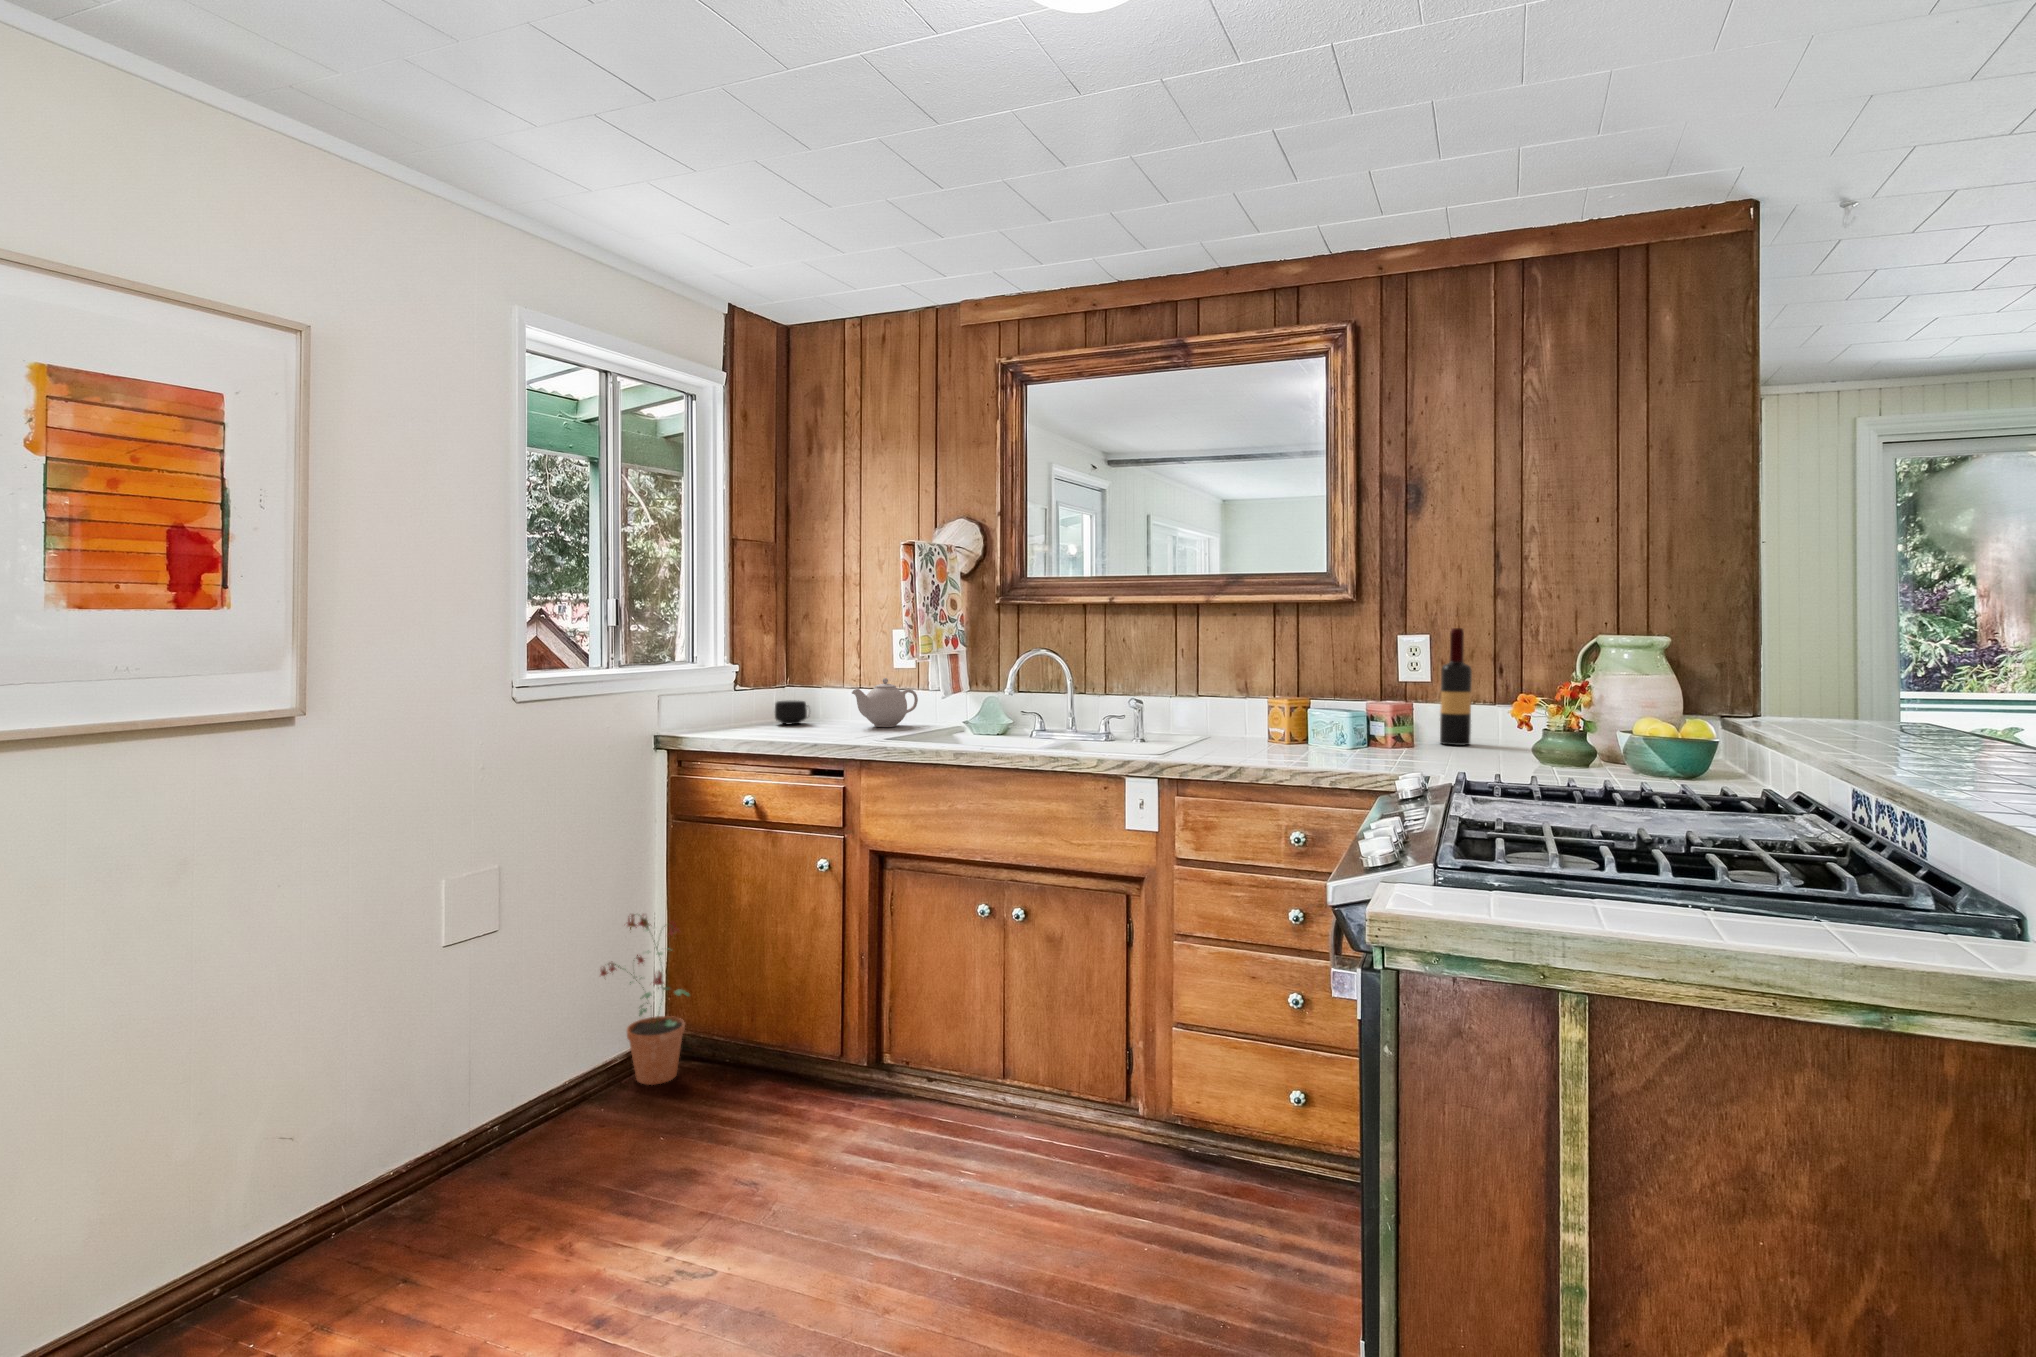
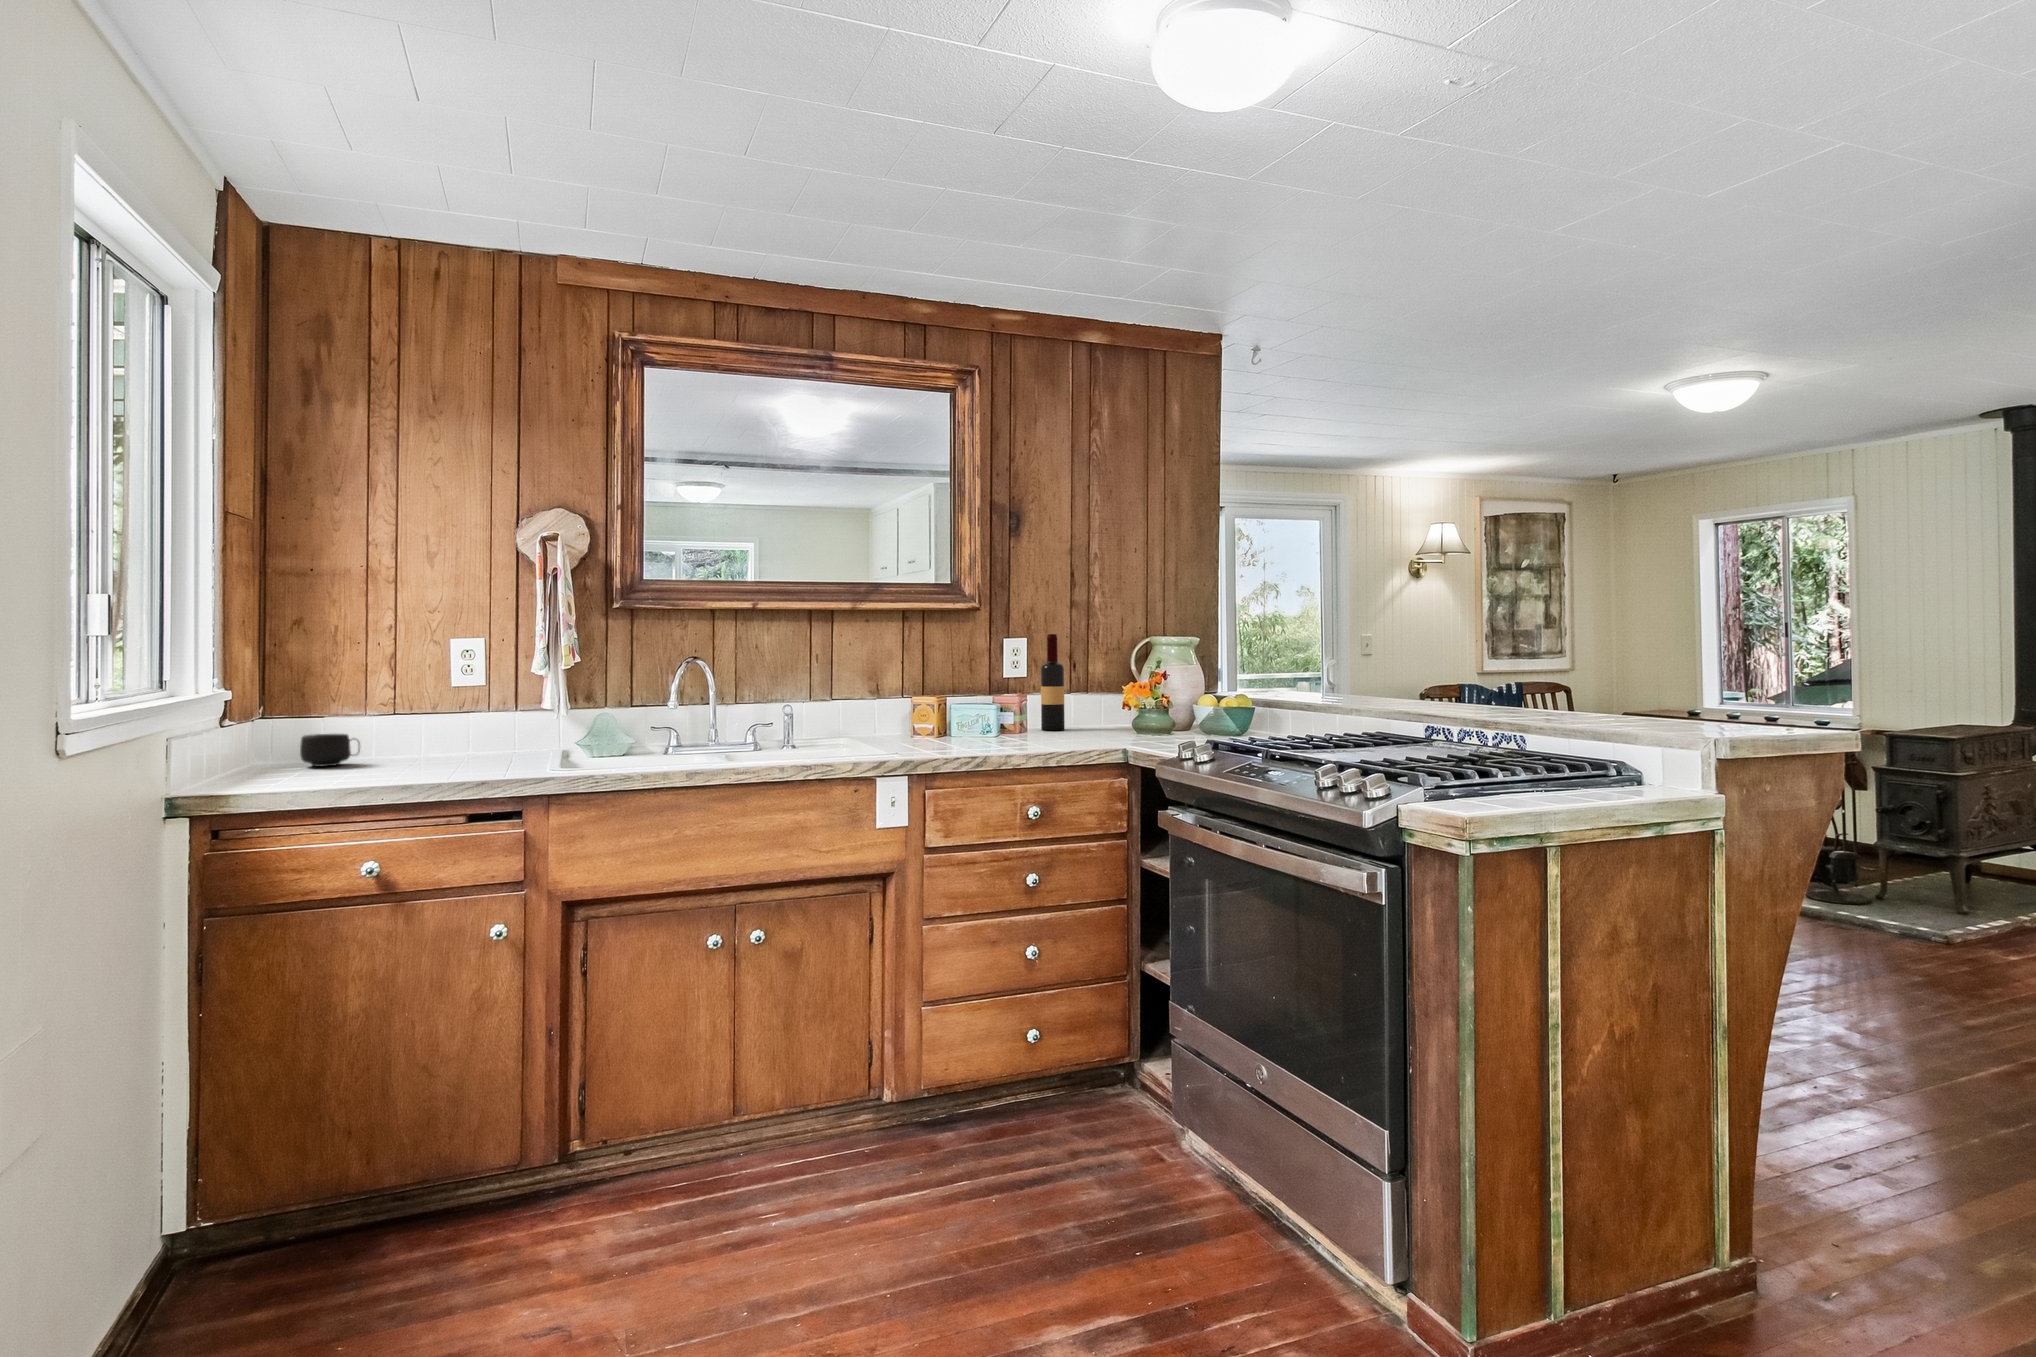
teapot: present [852,678,918,727] -> none [445,697,509,758]
potted plant: present [601,914,689,1085] -> none [150,1055,306,1308]

